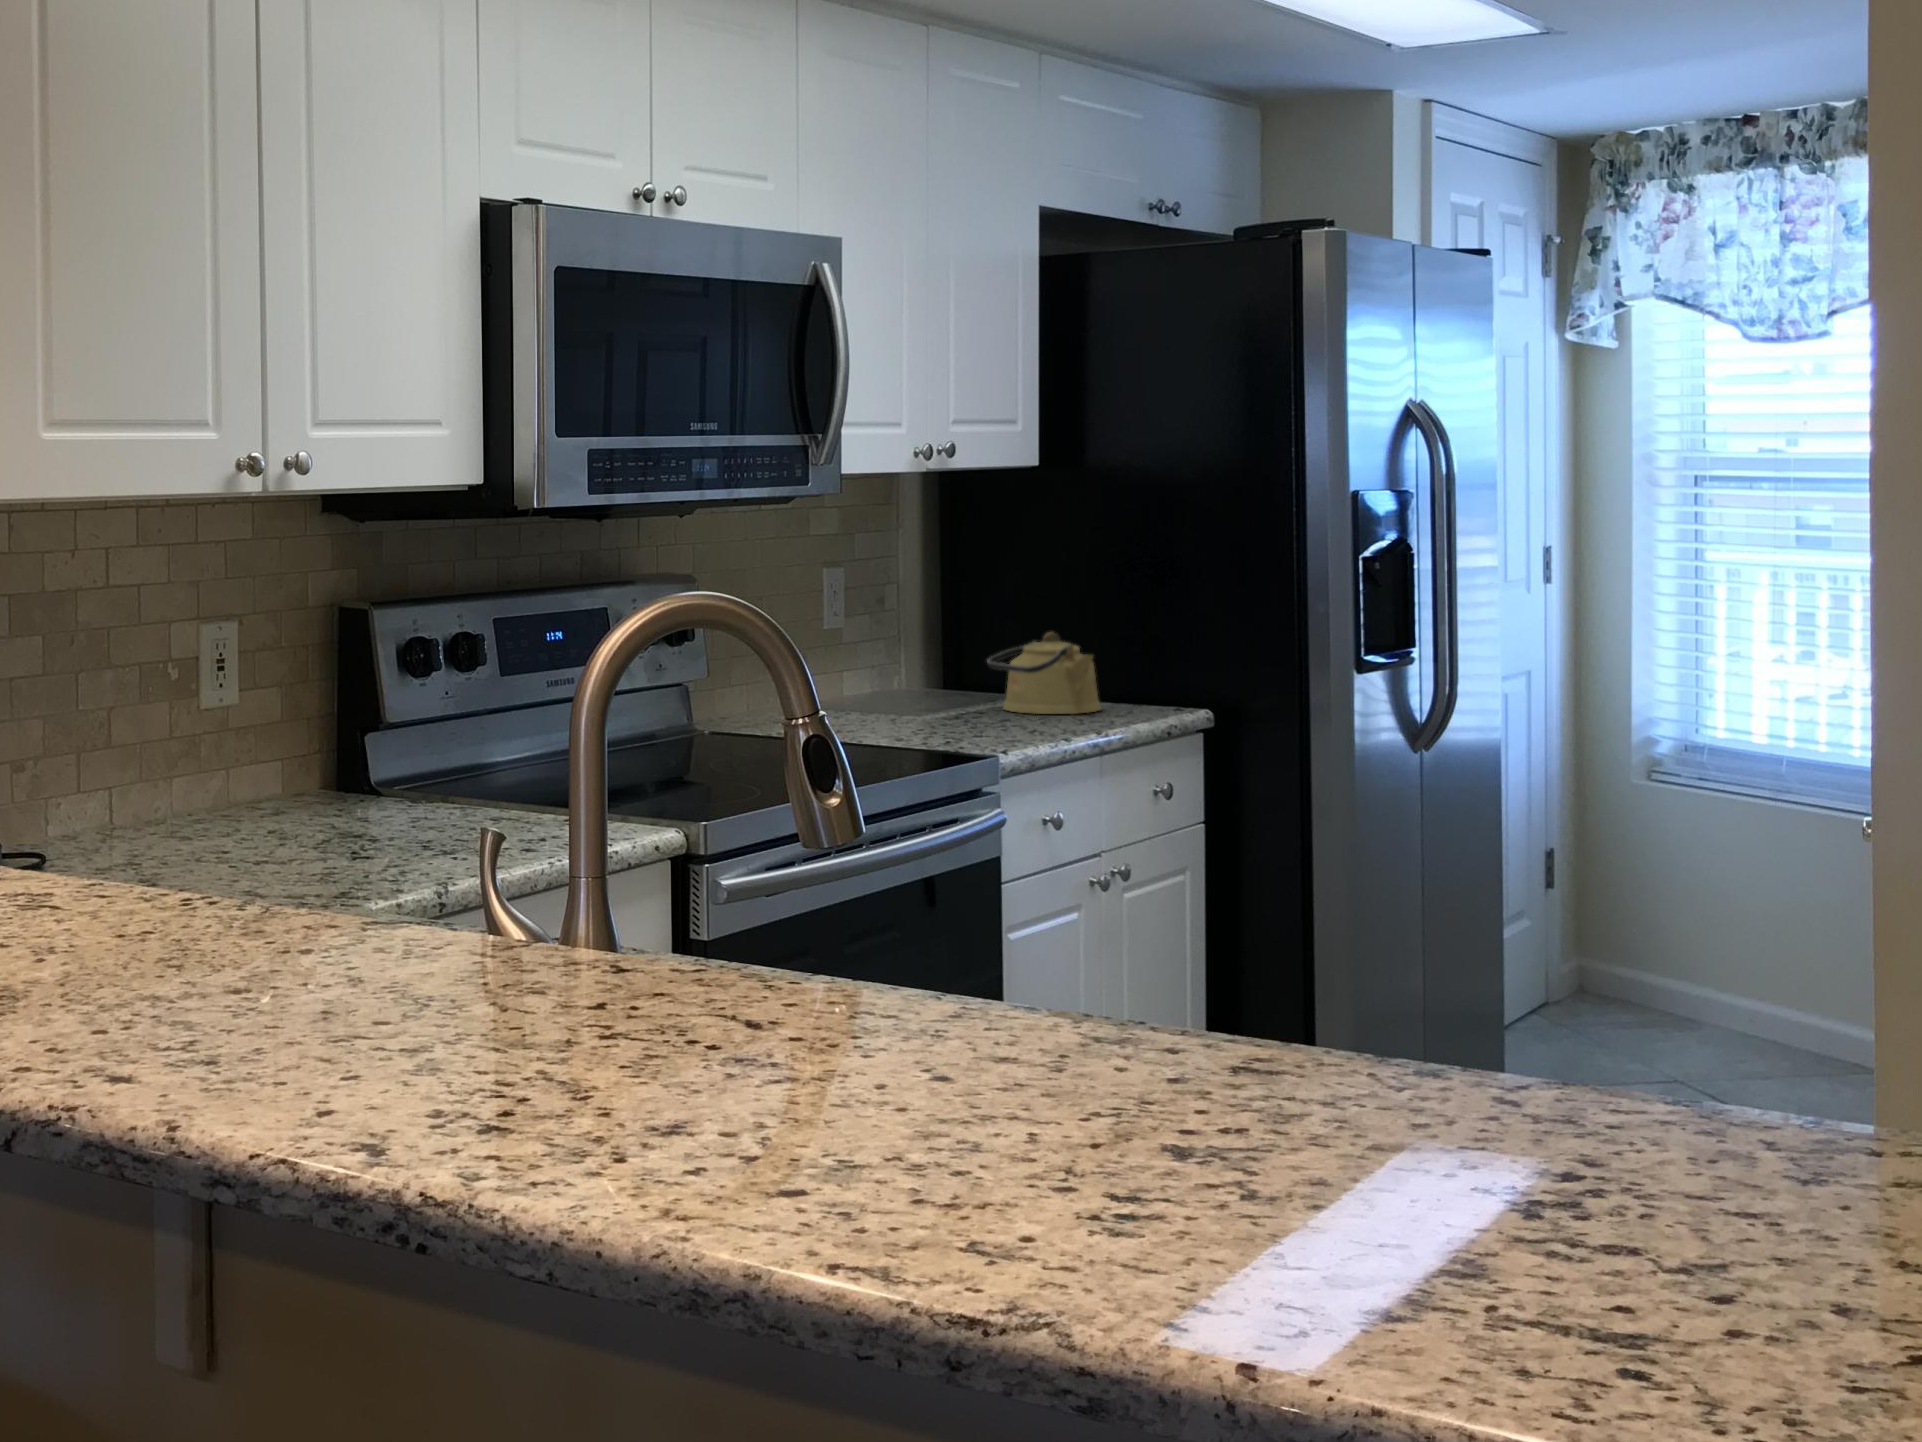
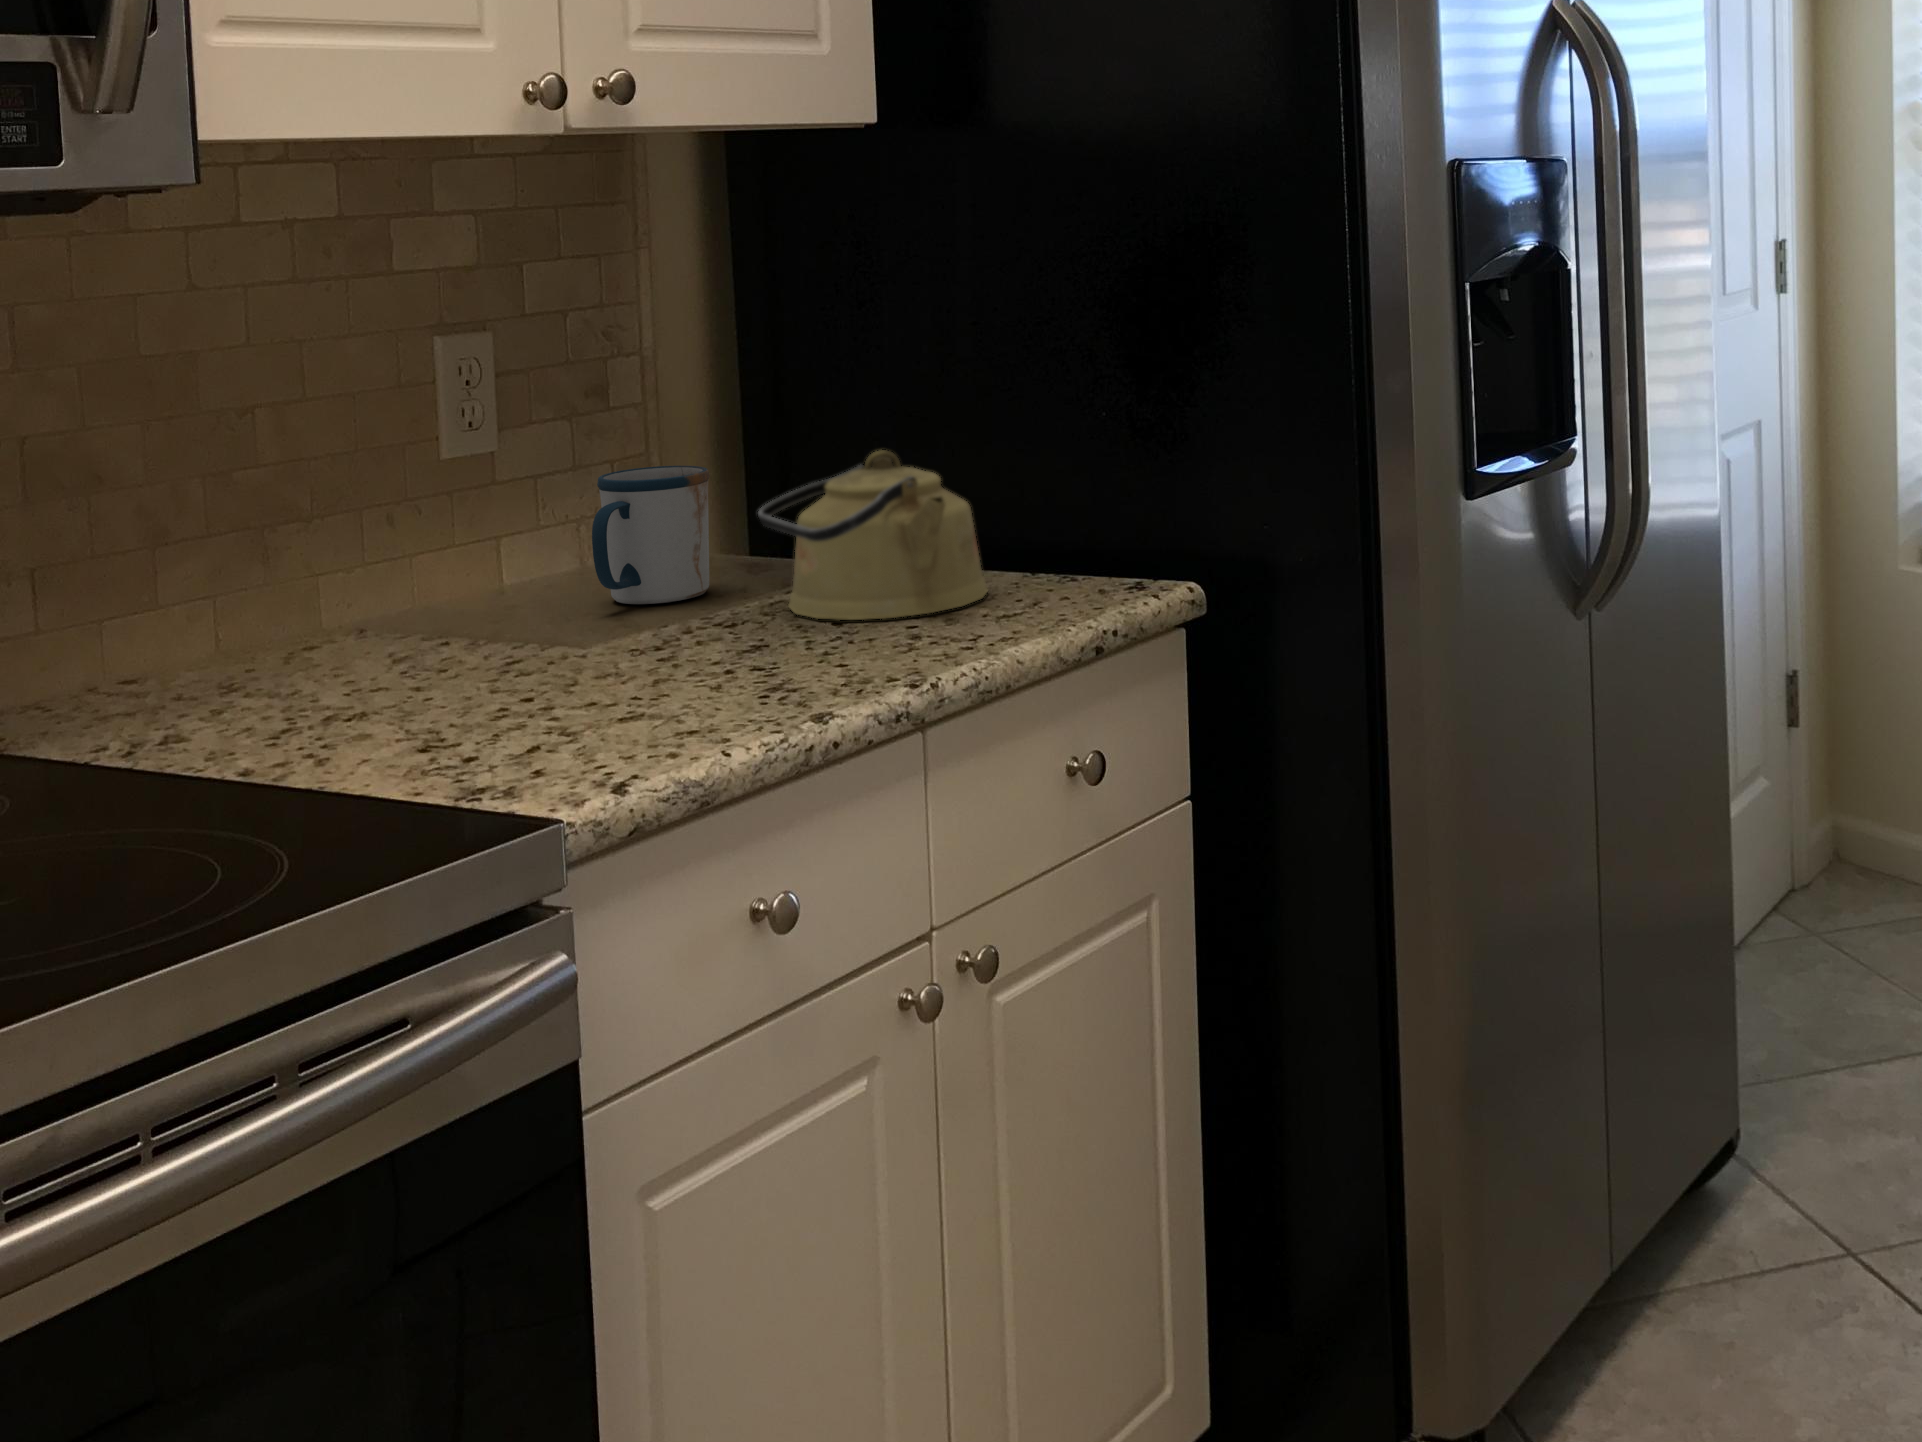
mug: none [902,639,956,706] -> present [592,466,710,604]

